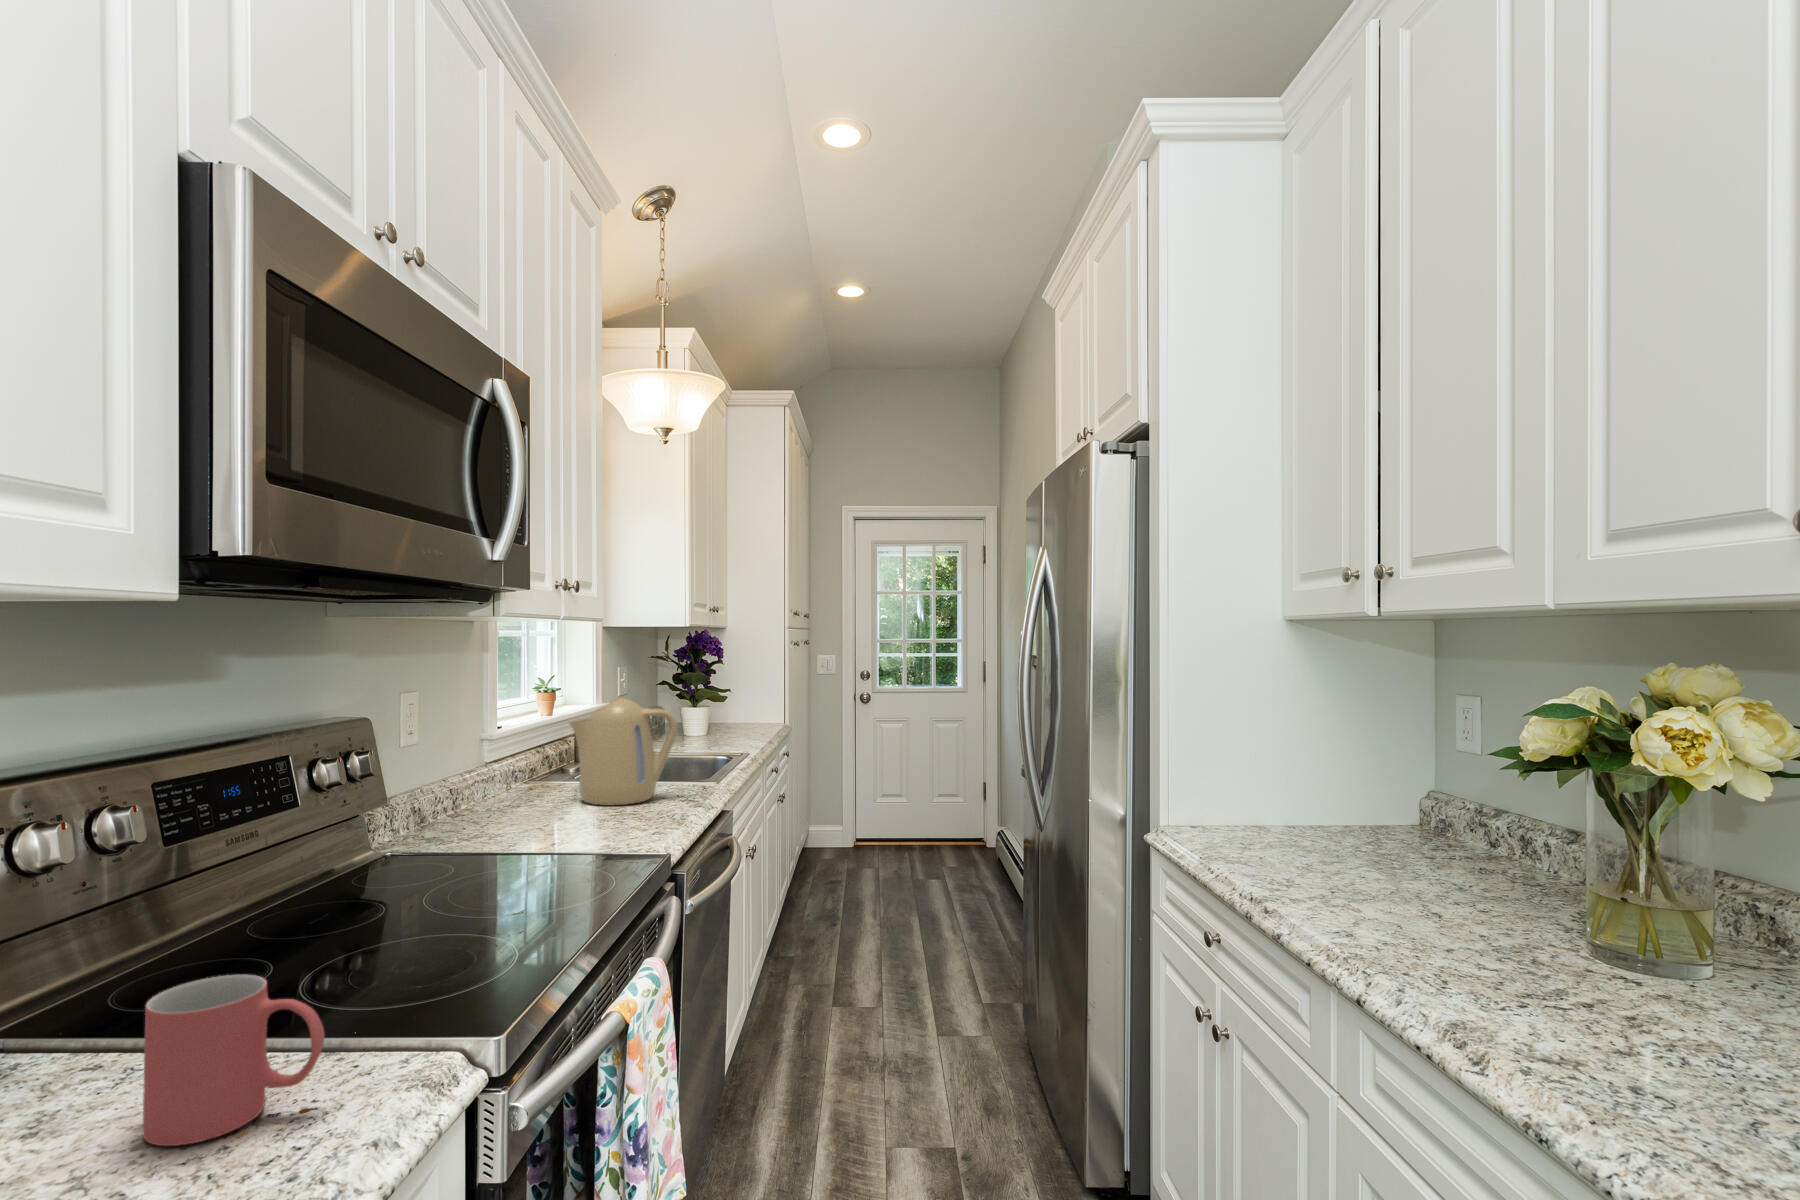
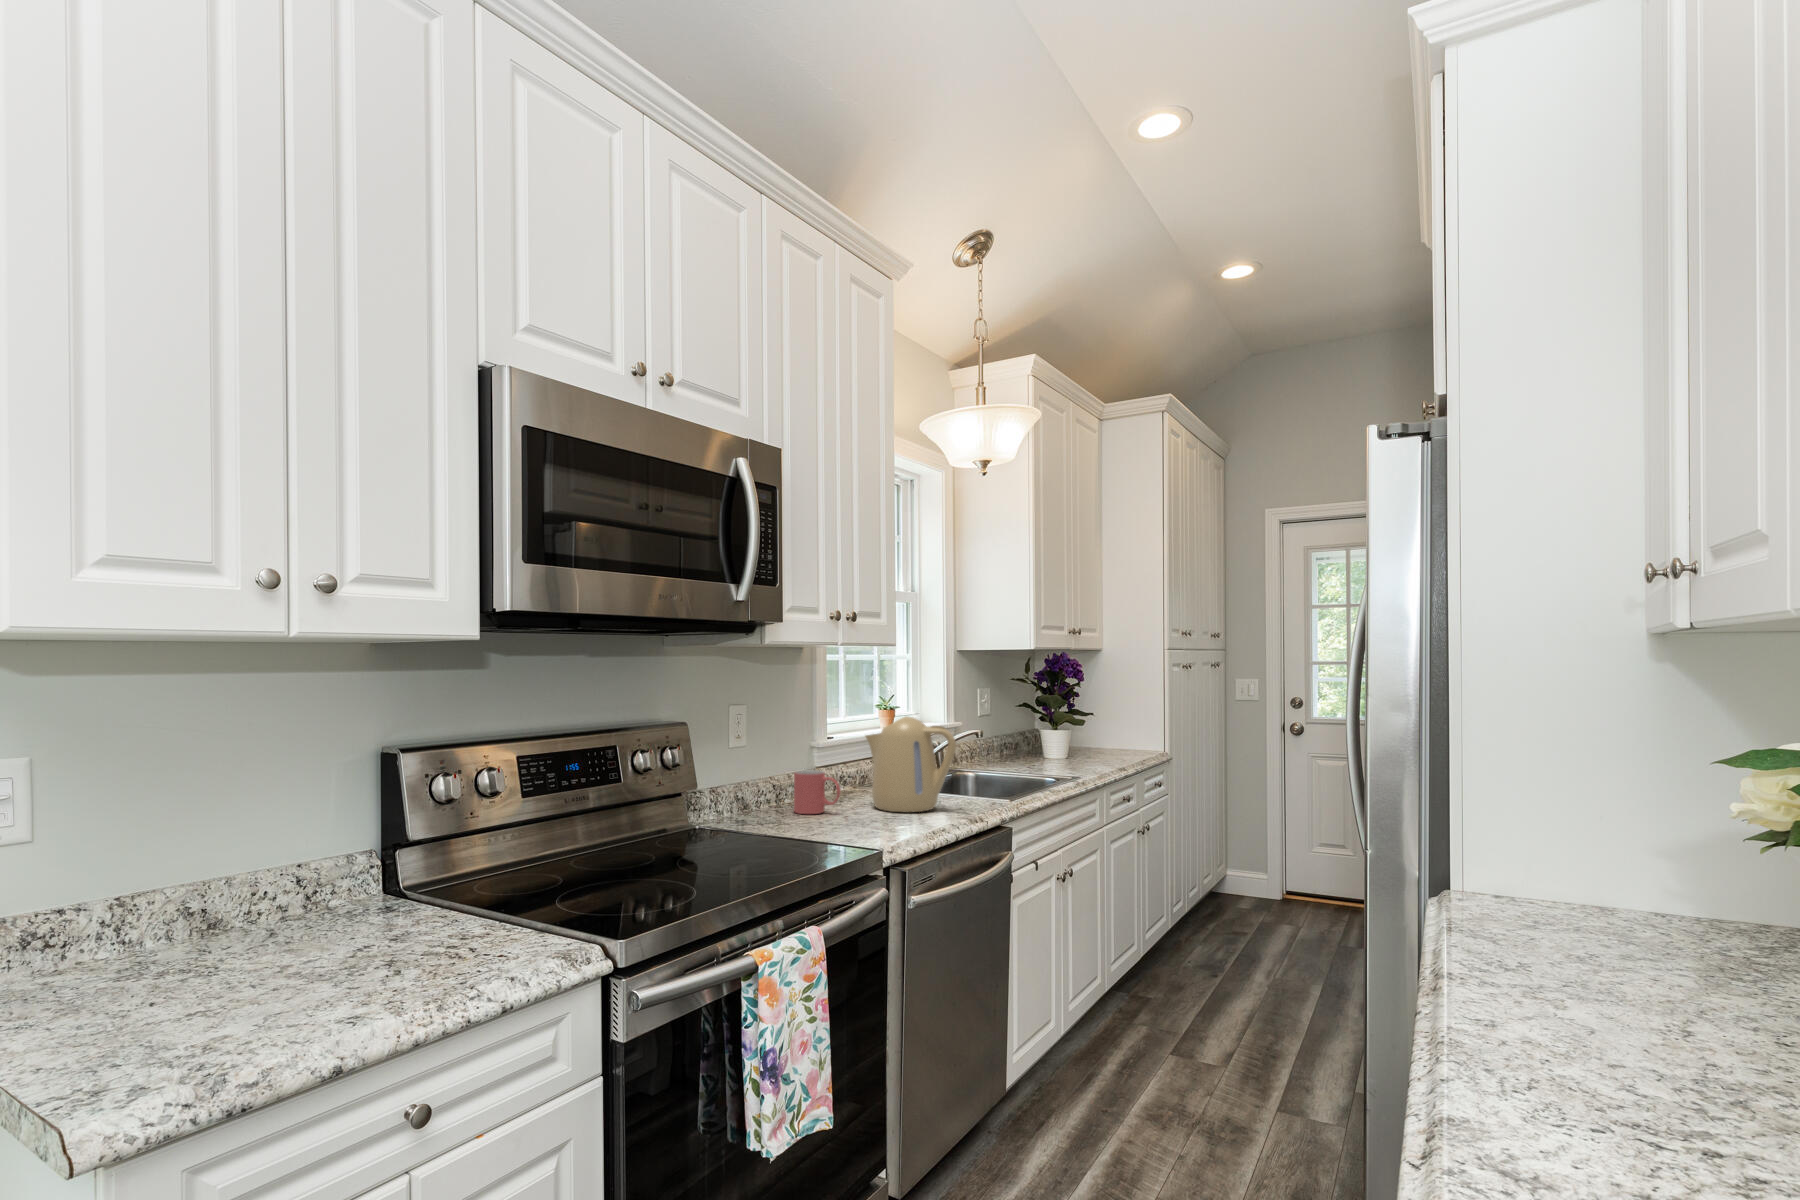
mug: present [143,975,324,1146] -> present [794,770,841,814]

